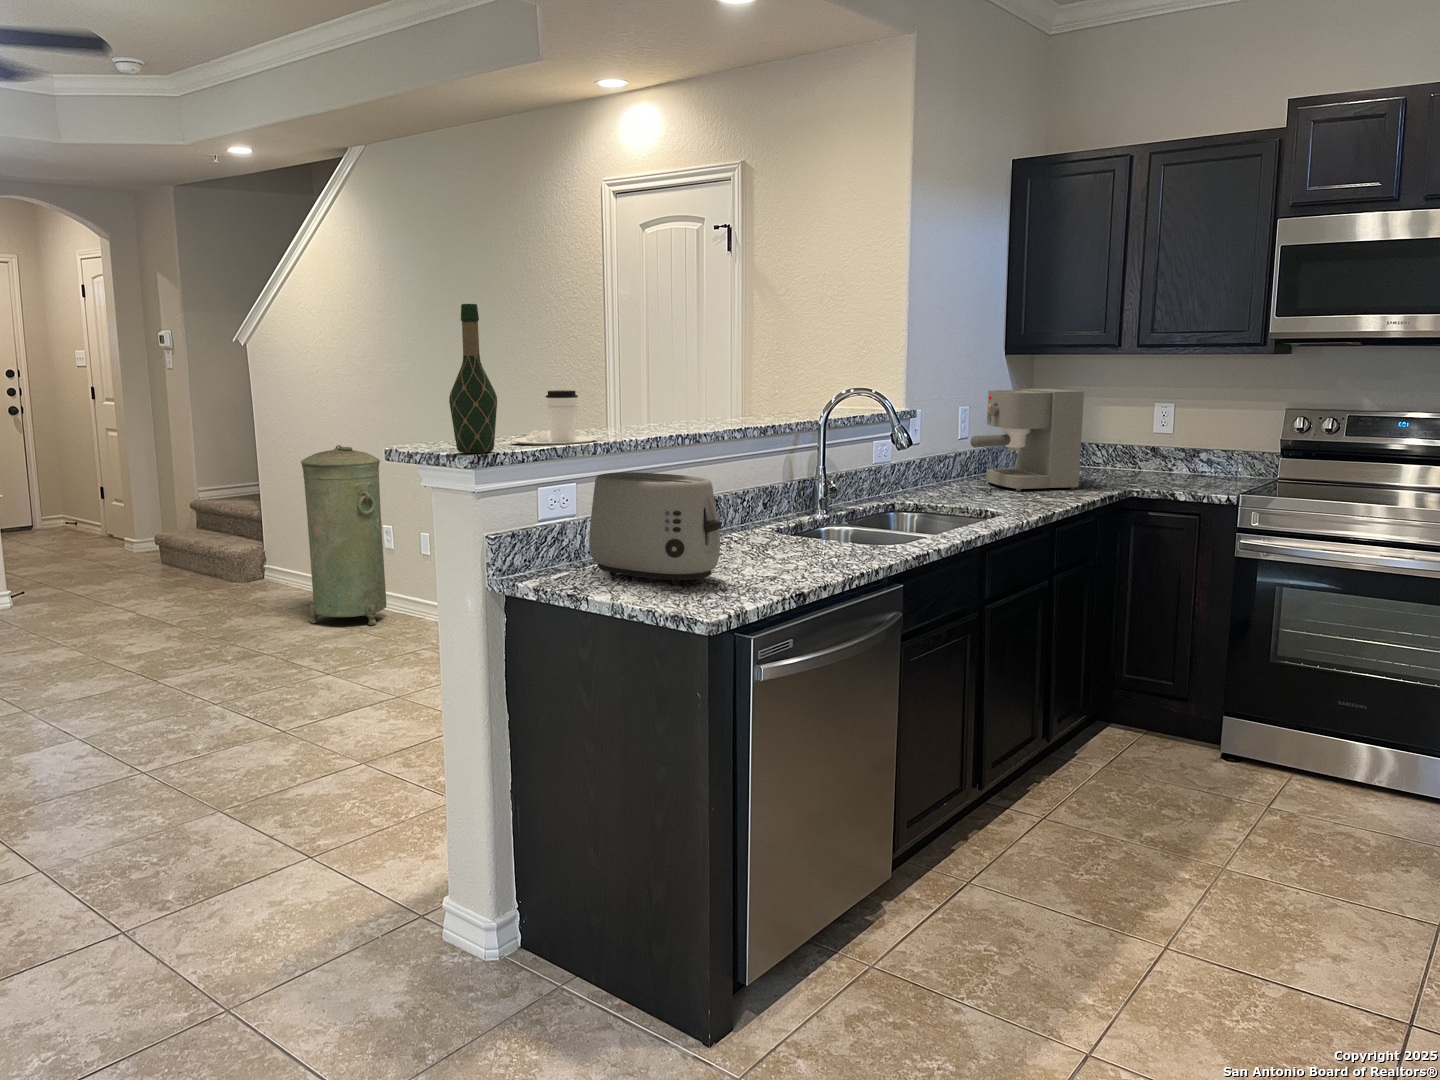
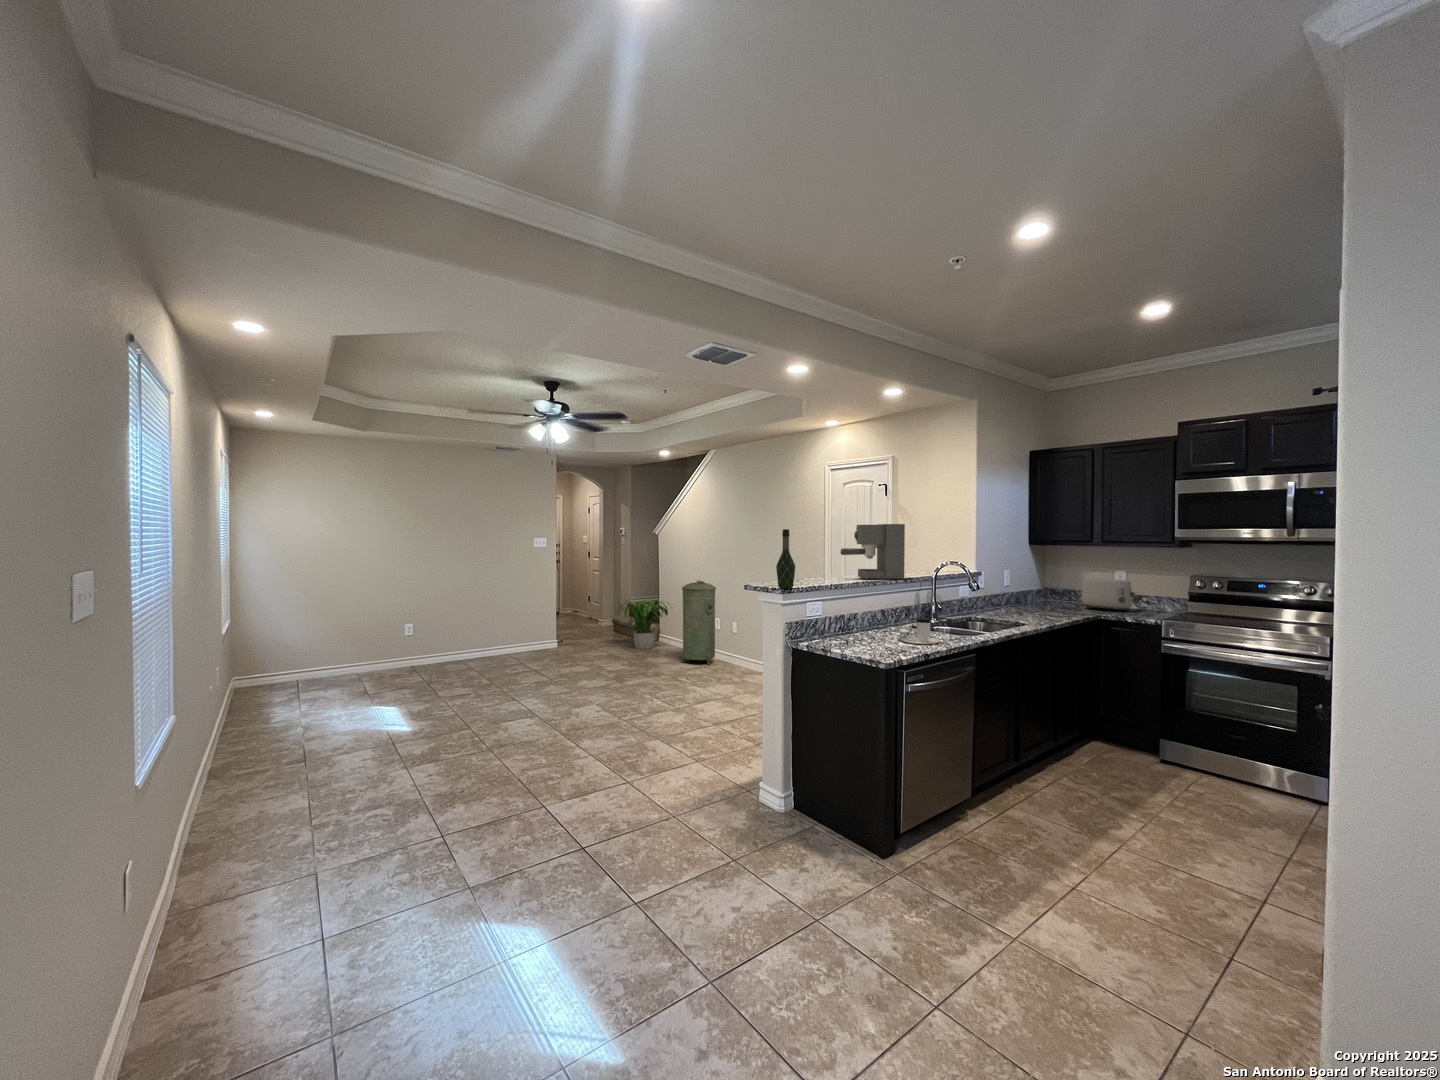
coffee maker: present [971,389,1084,491] -> present [841,524,905,580]
coffee cup: present [512,390,597,445] -> present [899,618,939,644]
toaster: present [589,472,722,585] -> present [1081,578,1135,611]
potted plant: none [150,491,292,600] -> present [617,599,669,649]

